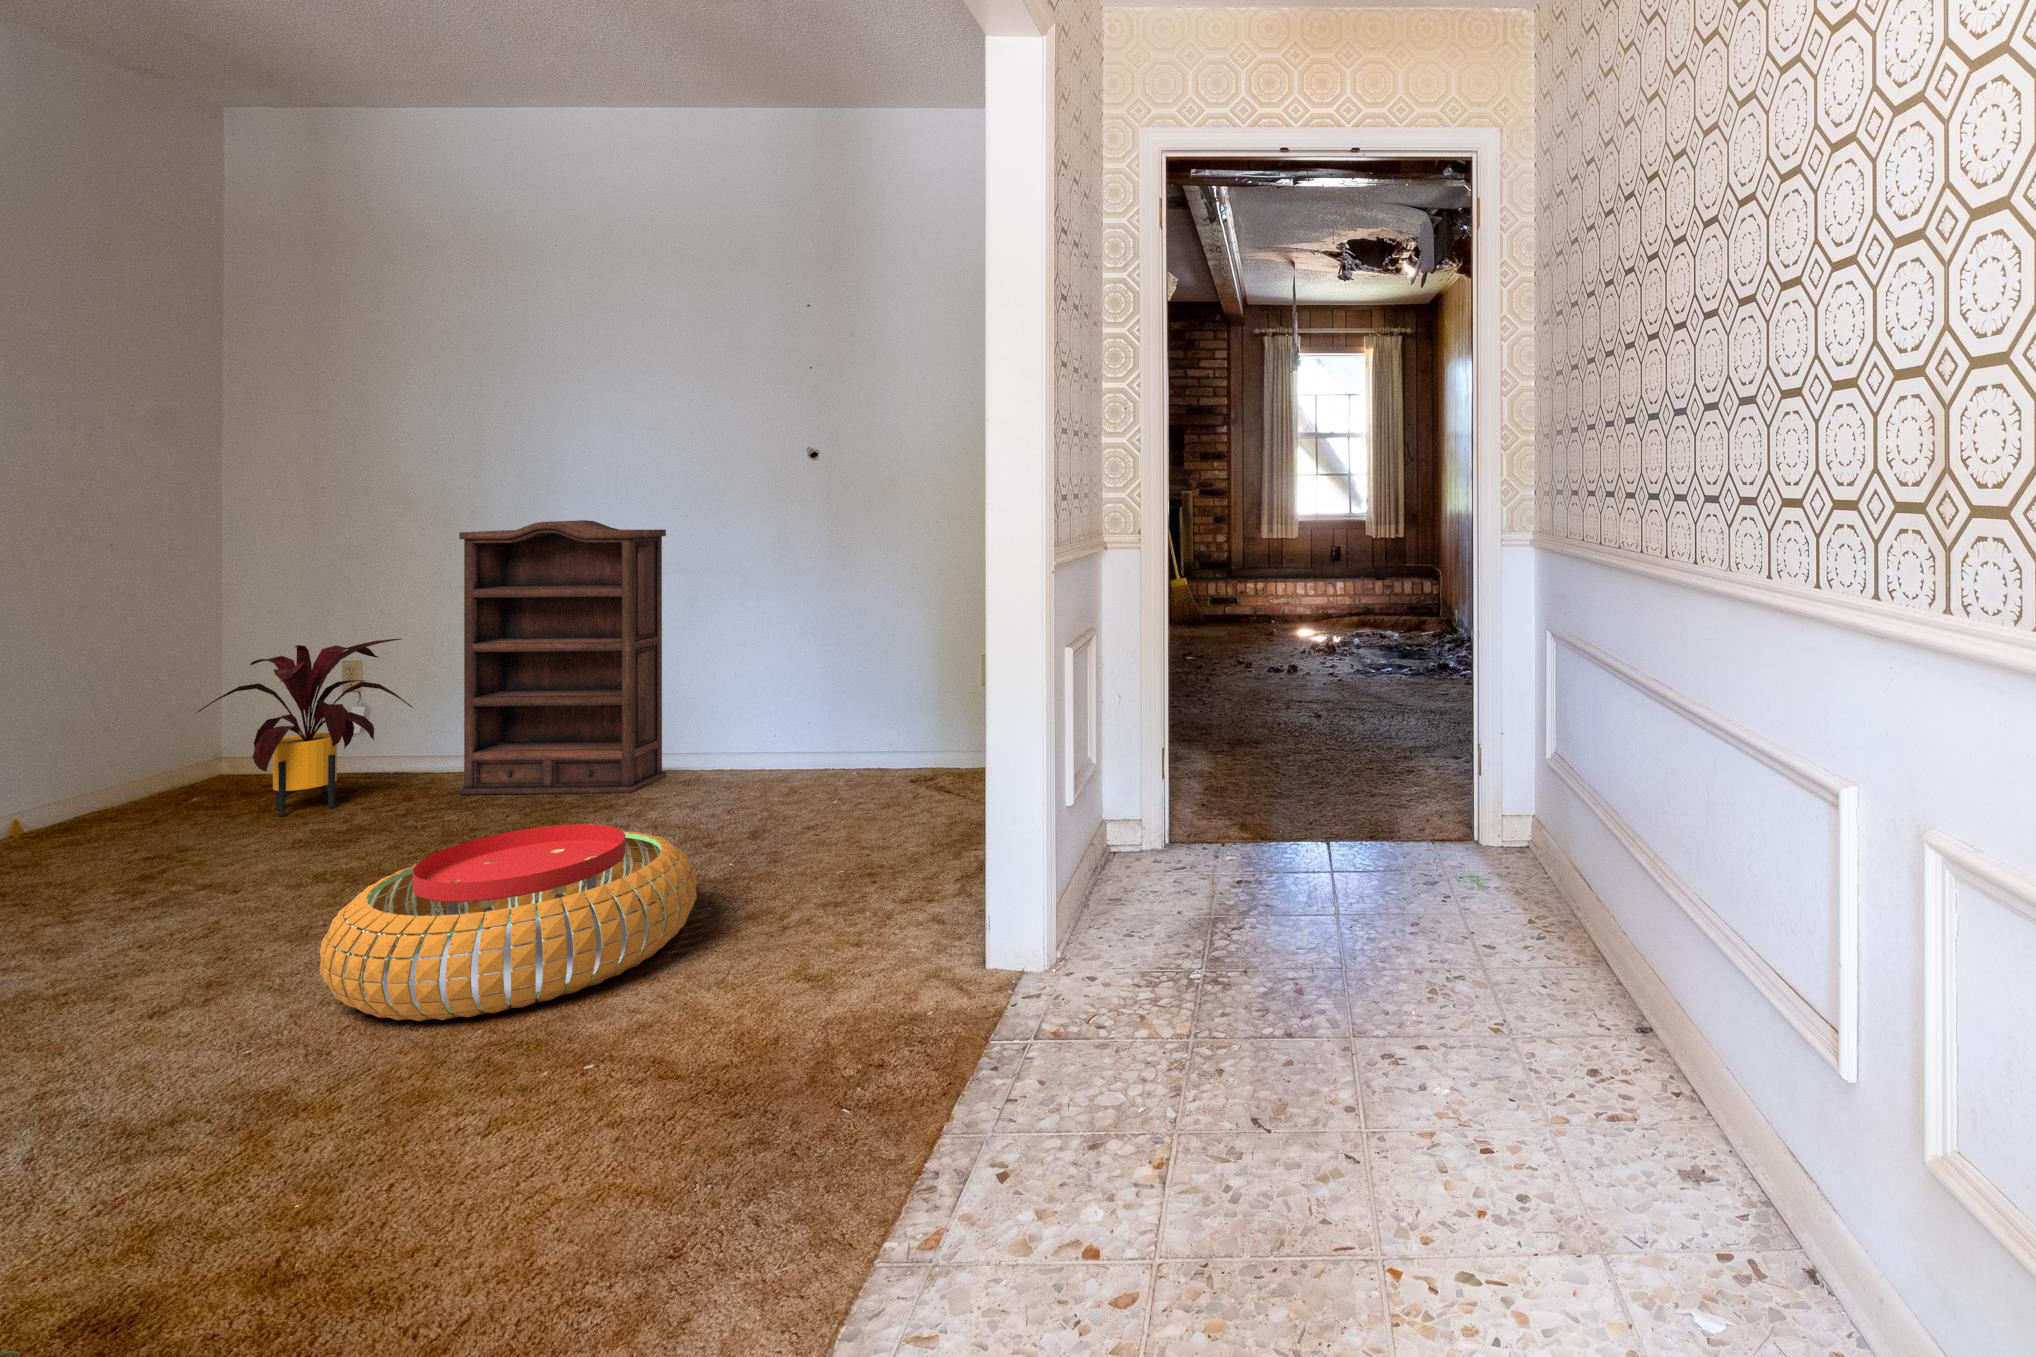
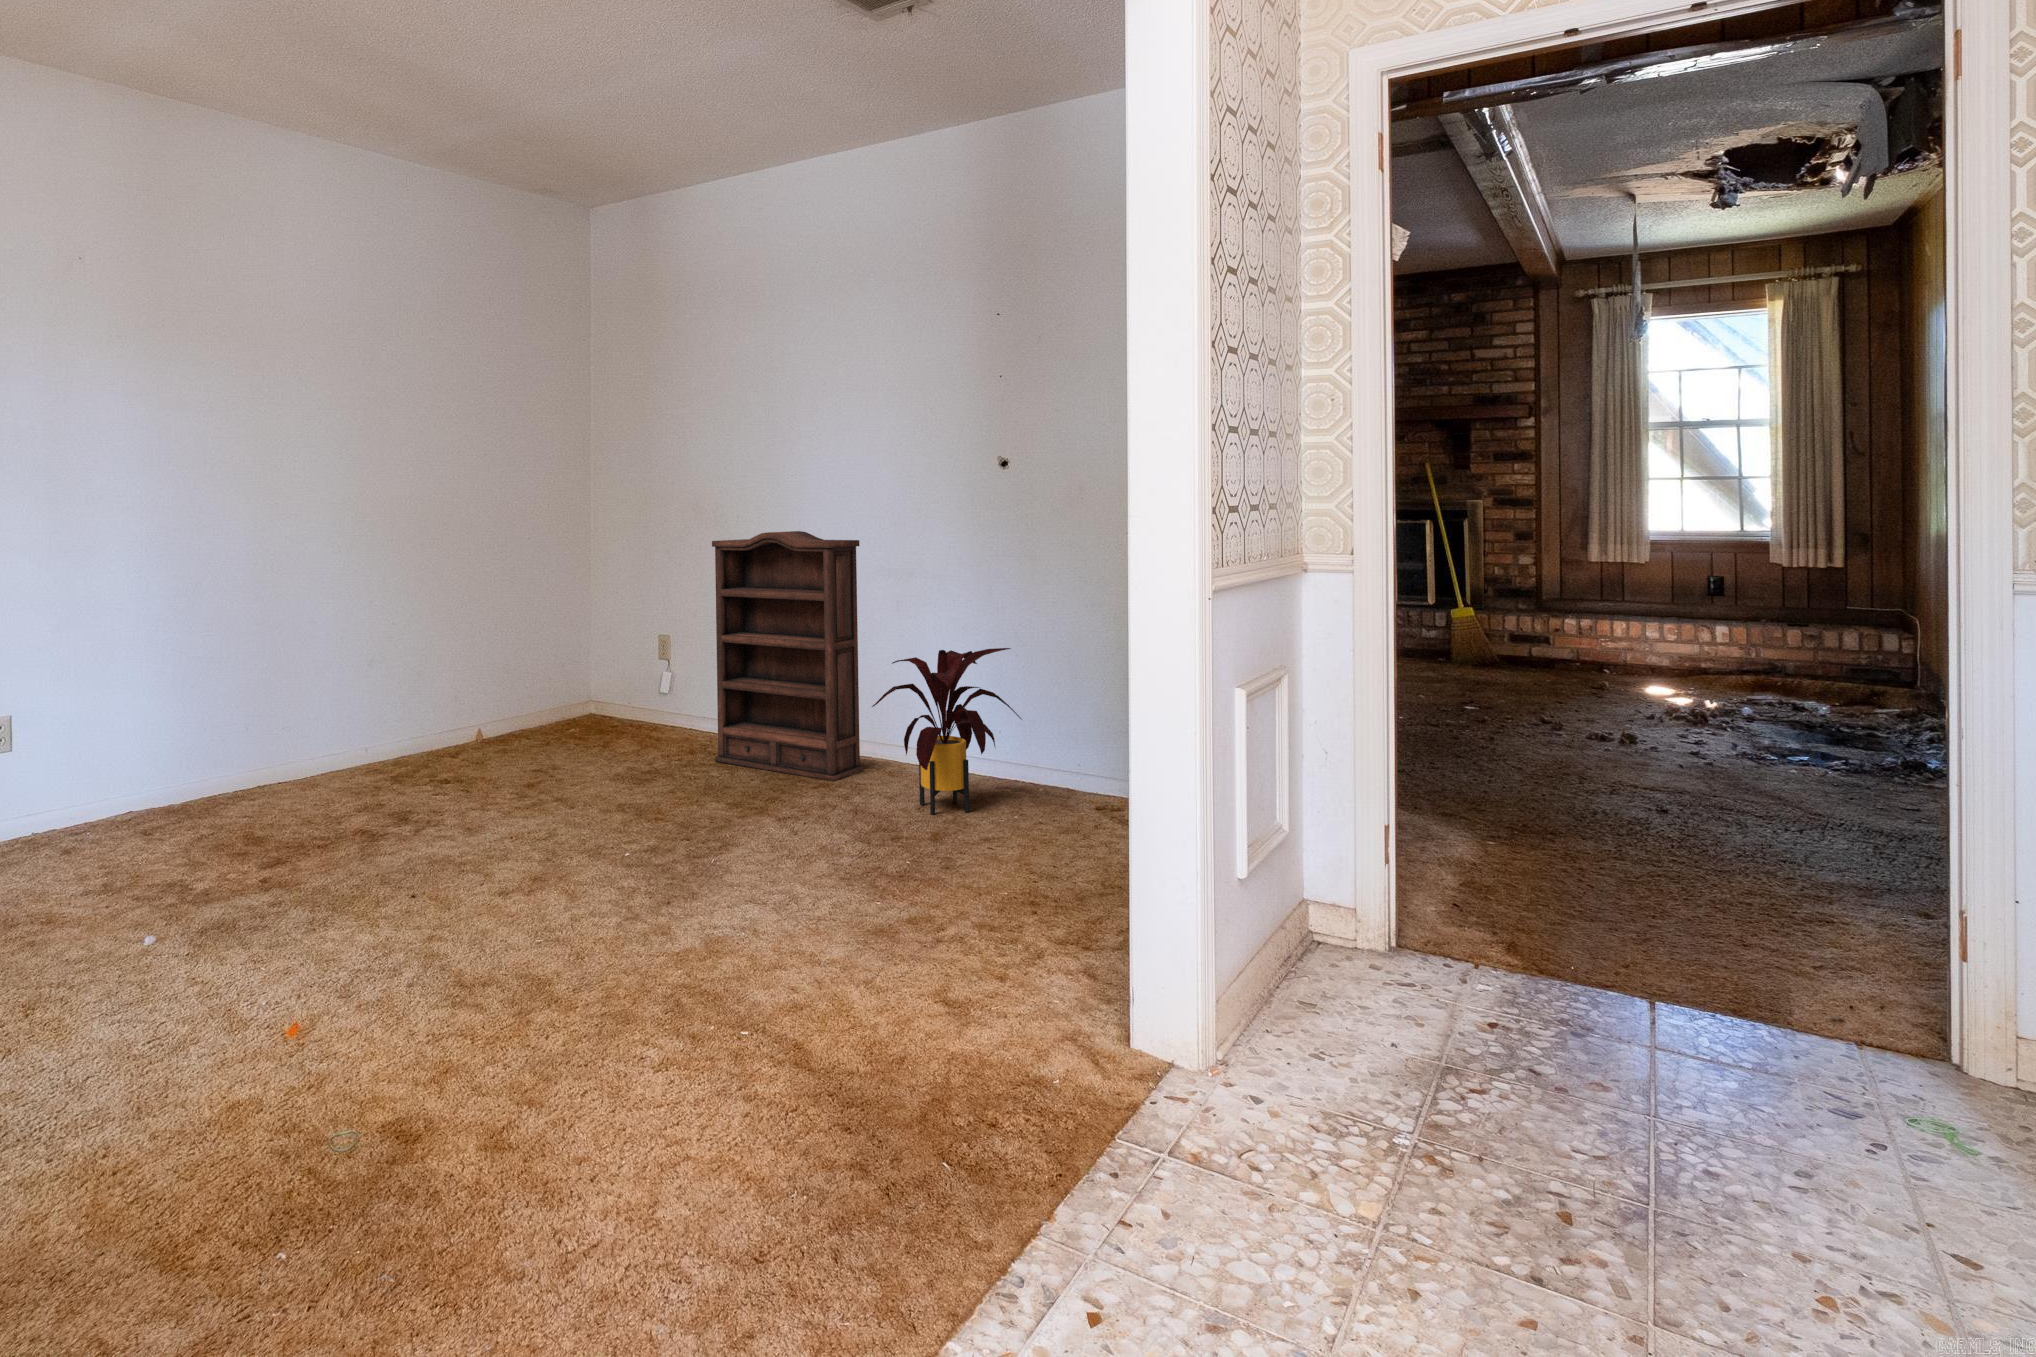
house plant: present [197,639,412,817] -> present [872,648,1021,814]
pouf: present [320,824,697,1021] -> none [597,803,860,960]

